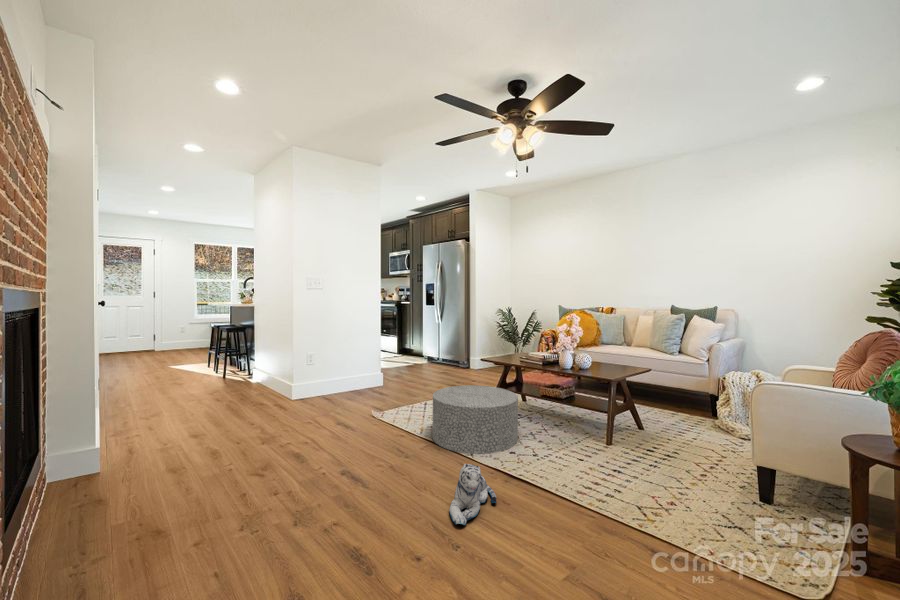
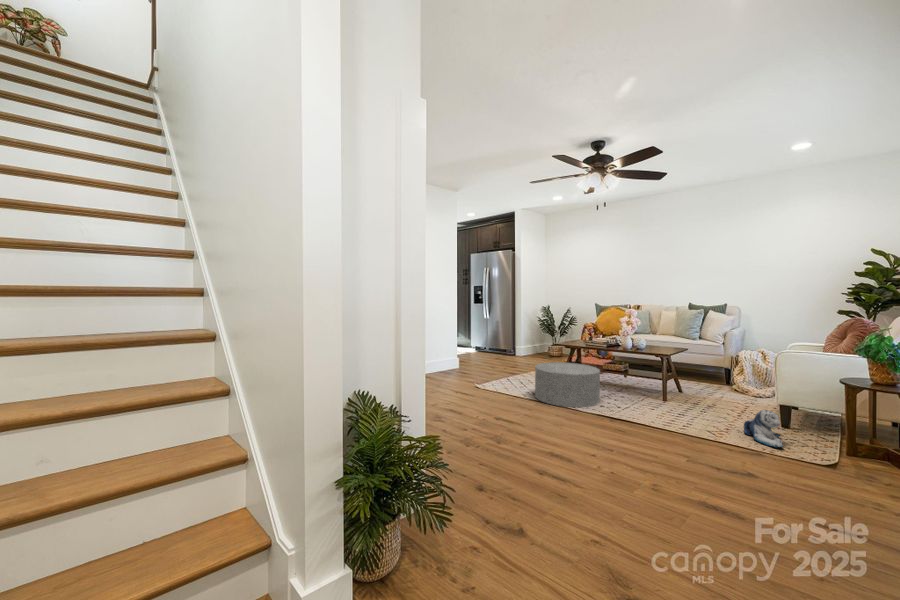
plush toy: present [449,464,497,525] -> present [744,410,783,448]

